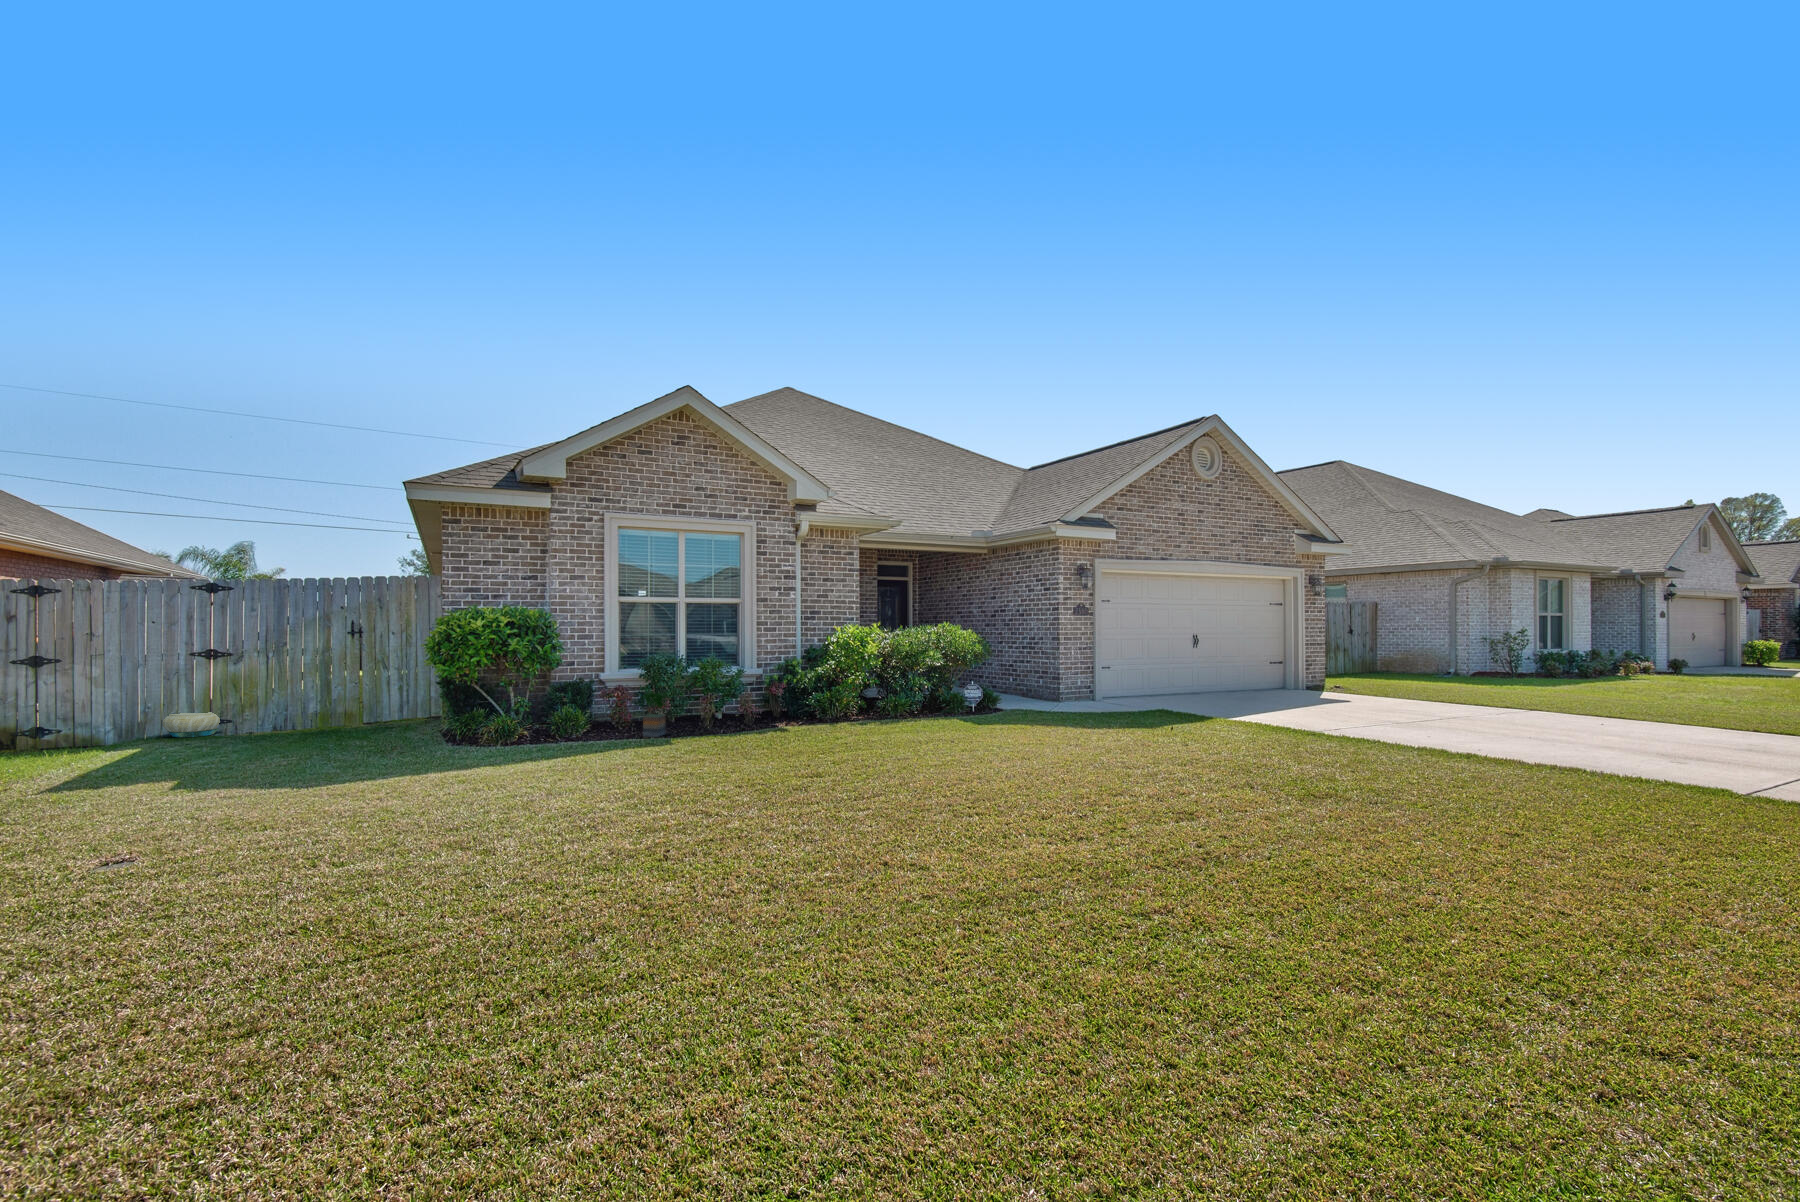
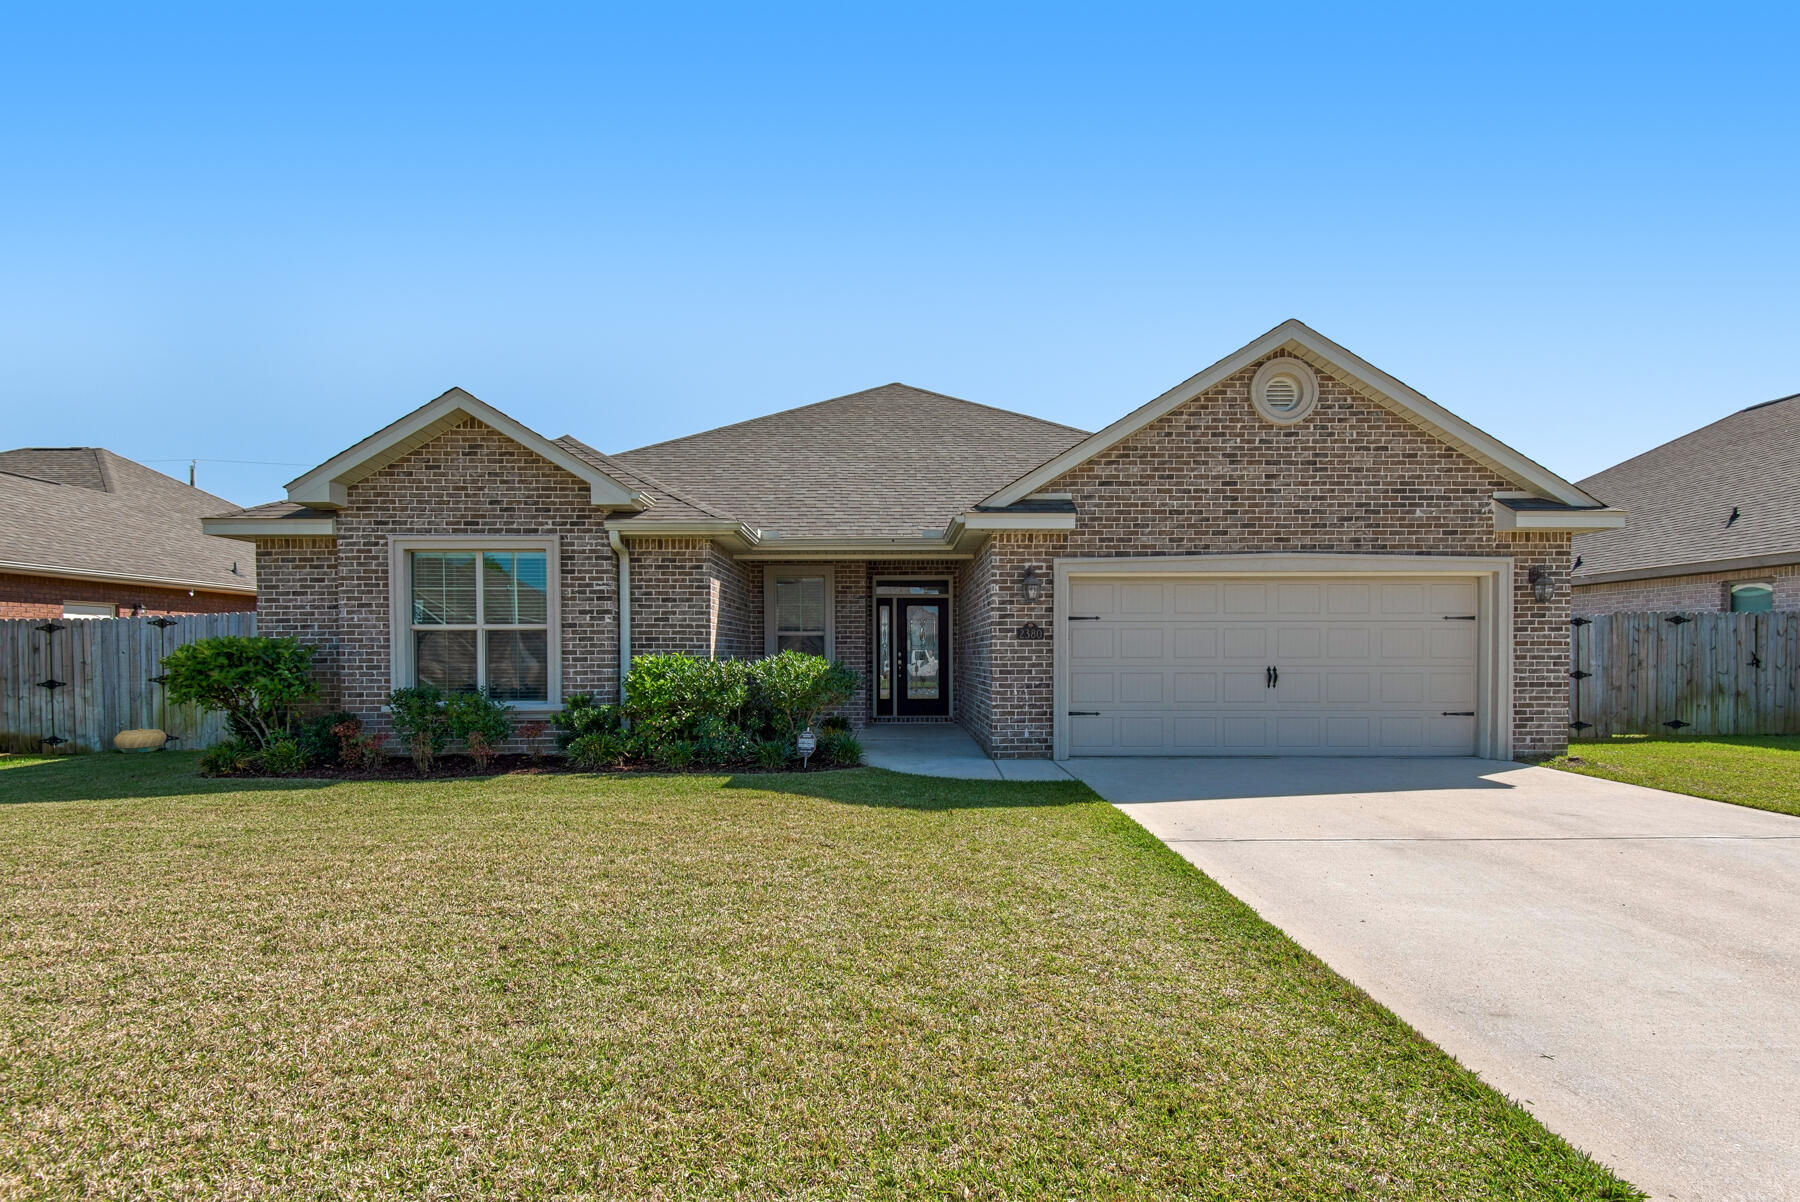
potted tree: present [643,692,671,737] -> none [374,728,415,779]

